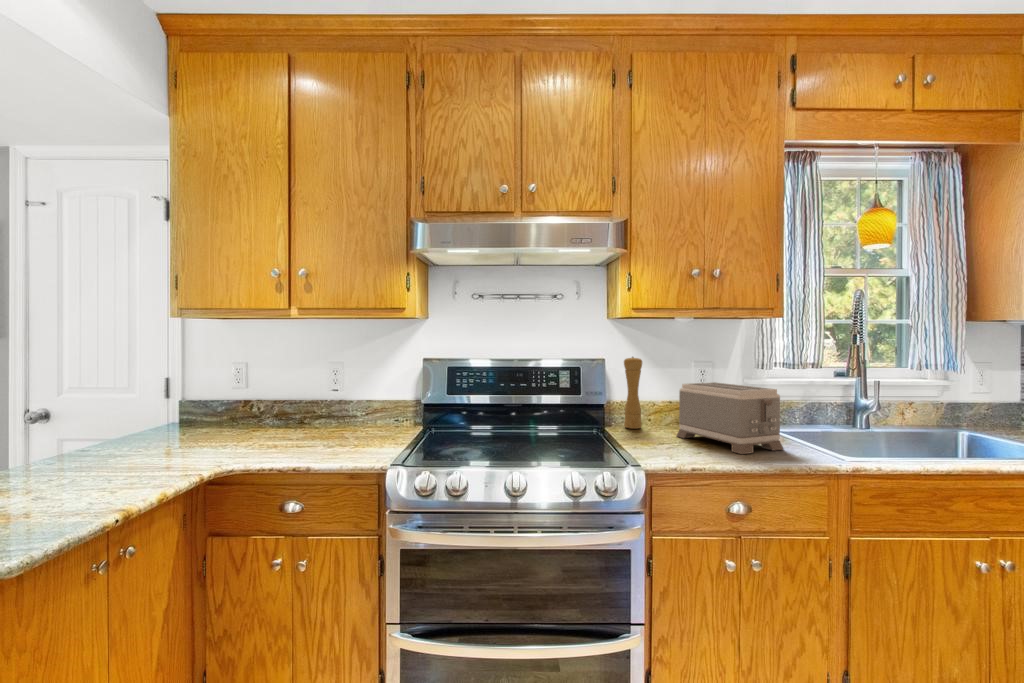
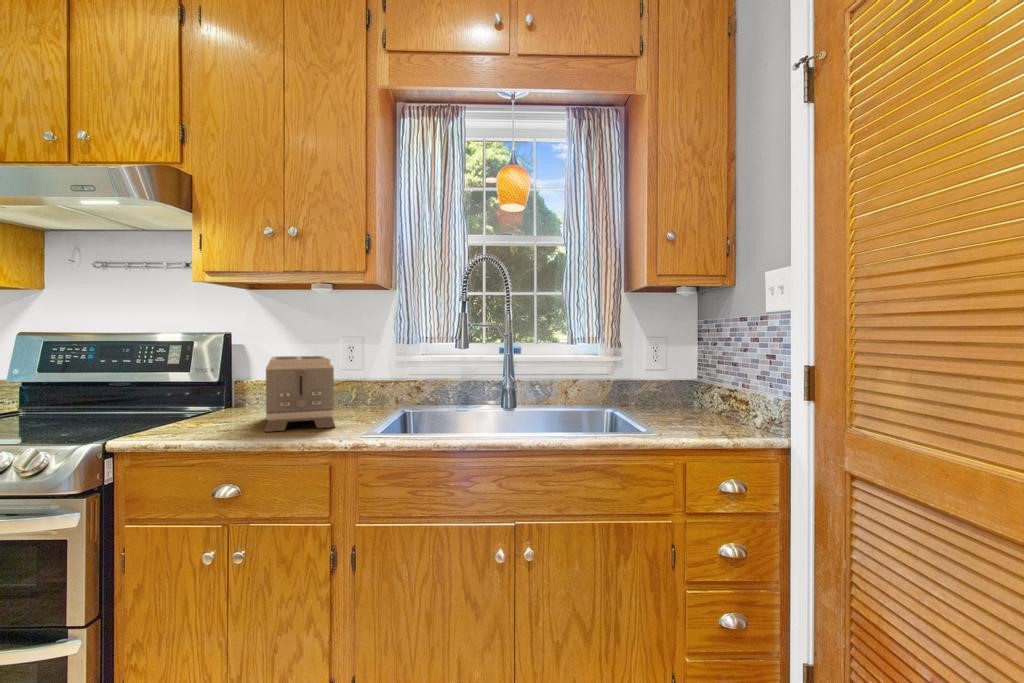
pepper mill: present [624,357,642,429] -> none [243,329,265,410]

